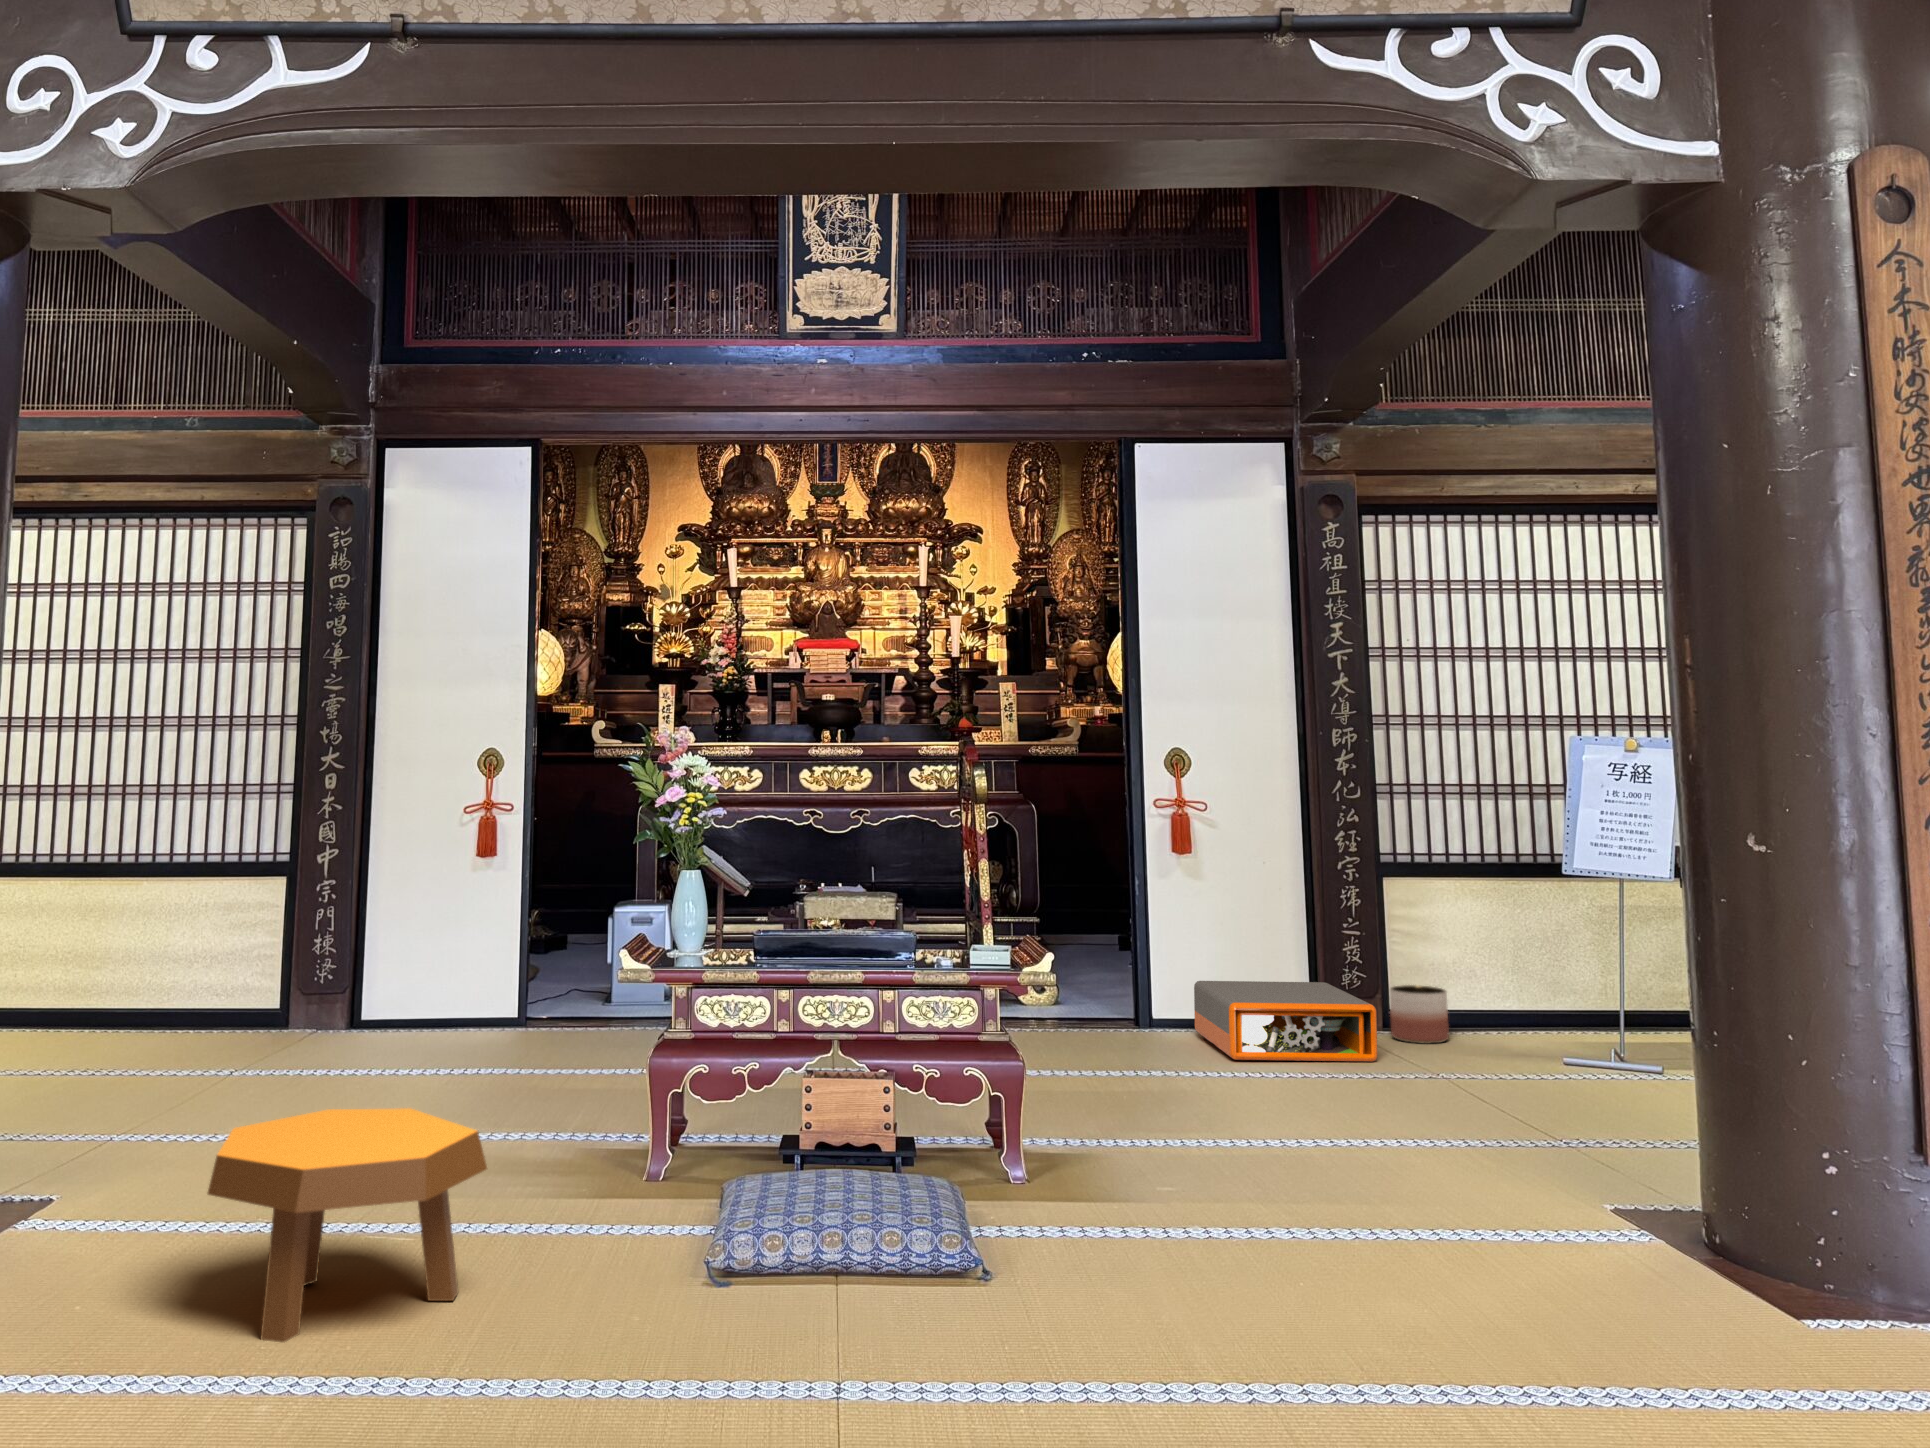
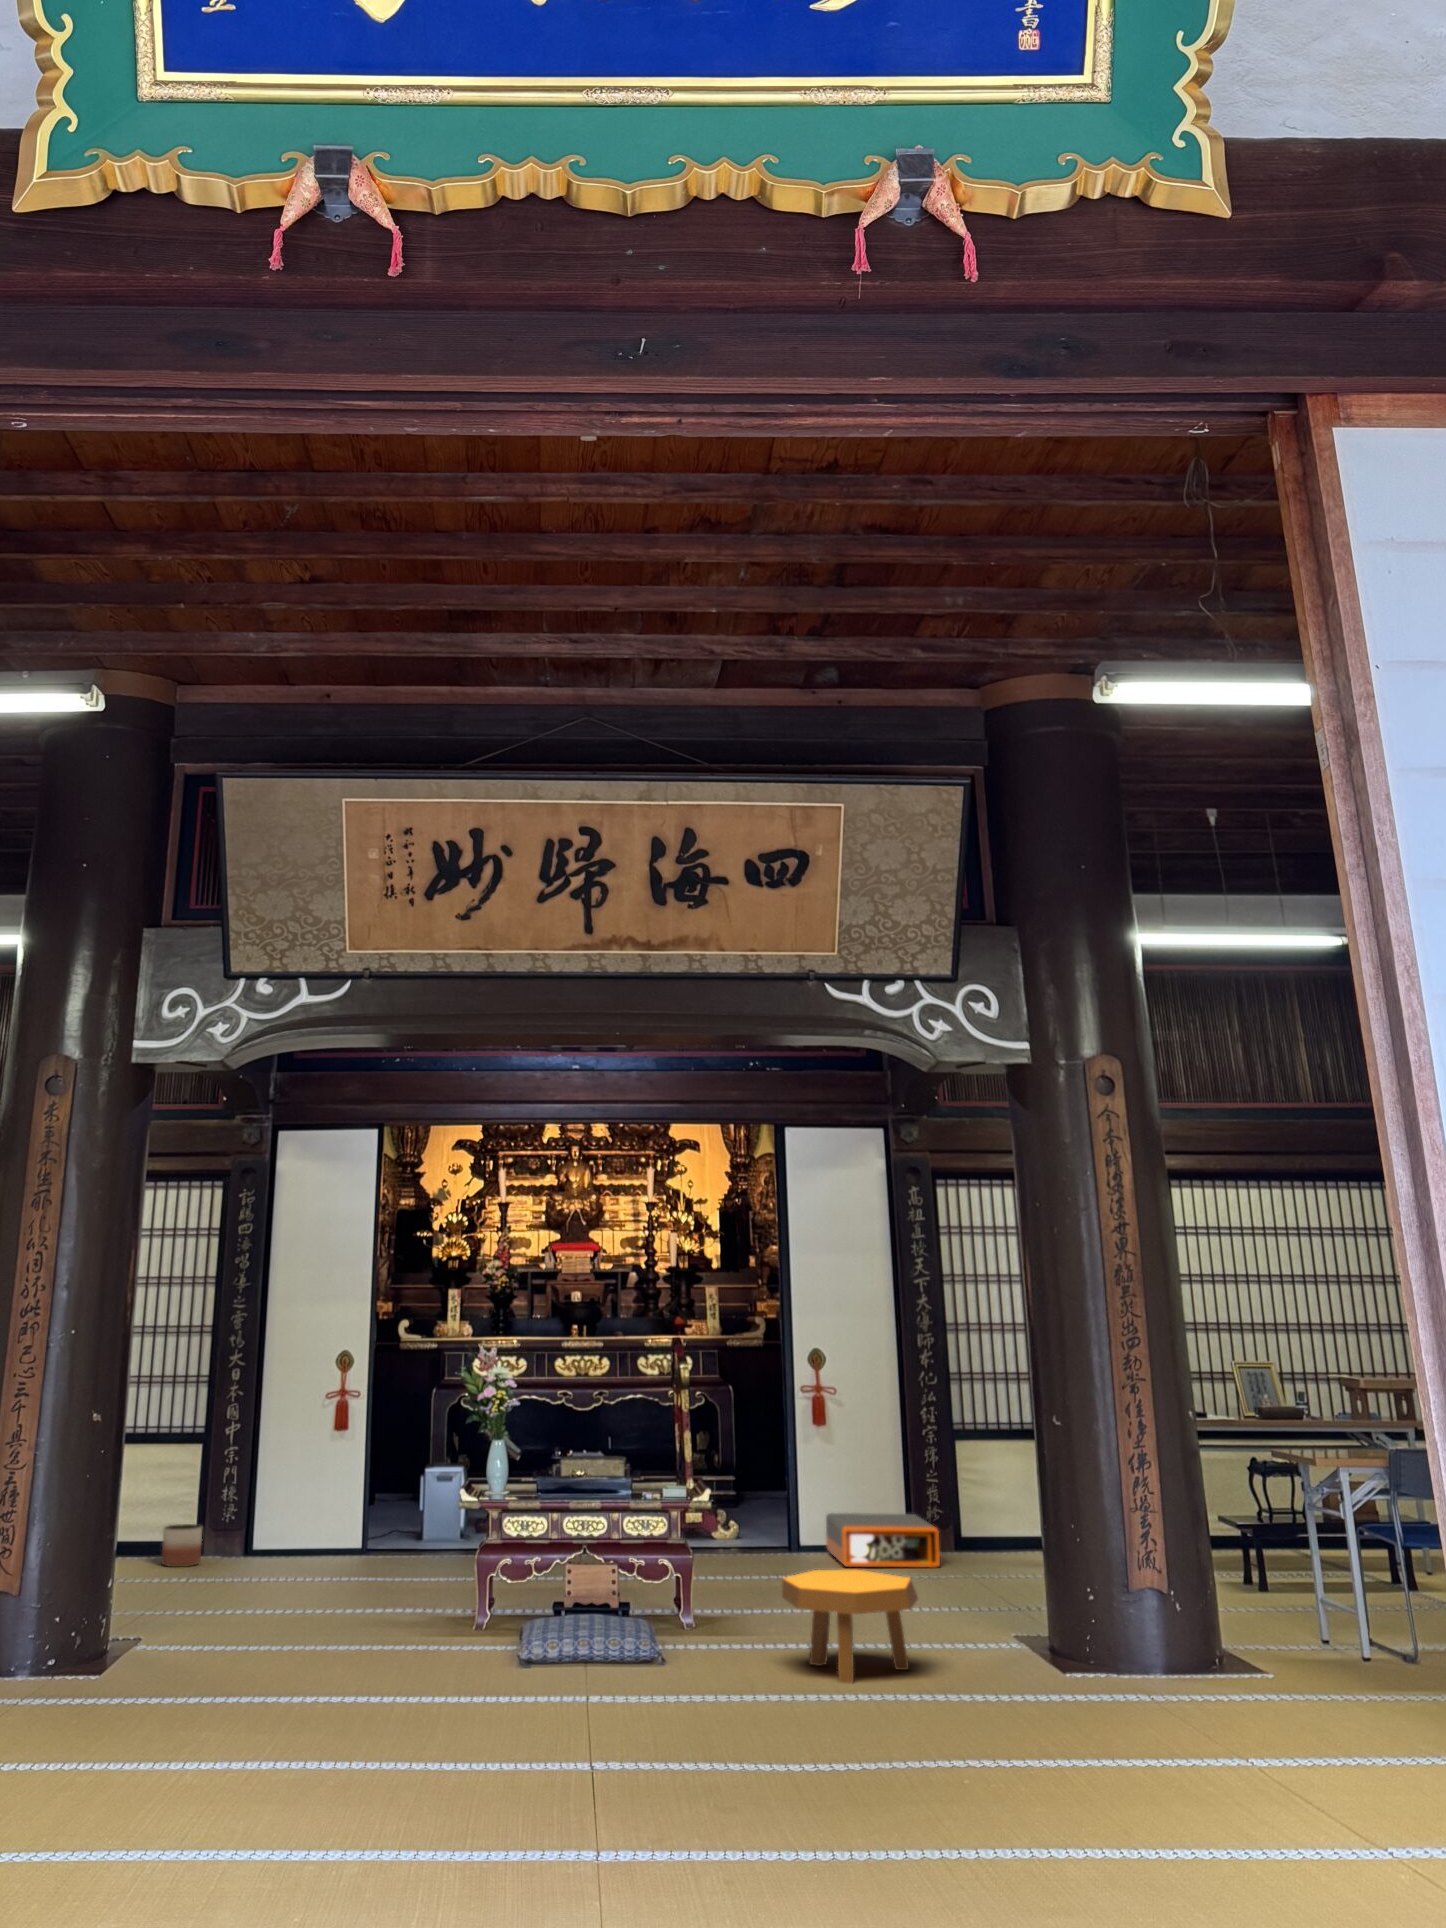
planter: present [1390,985,1449,1044] -> present [161,1524,202,1567]
footstool: present [208,1108,487,1342] -> present [782,1570,918,1684]

